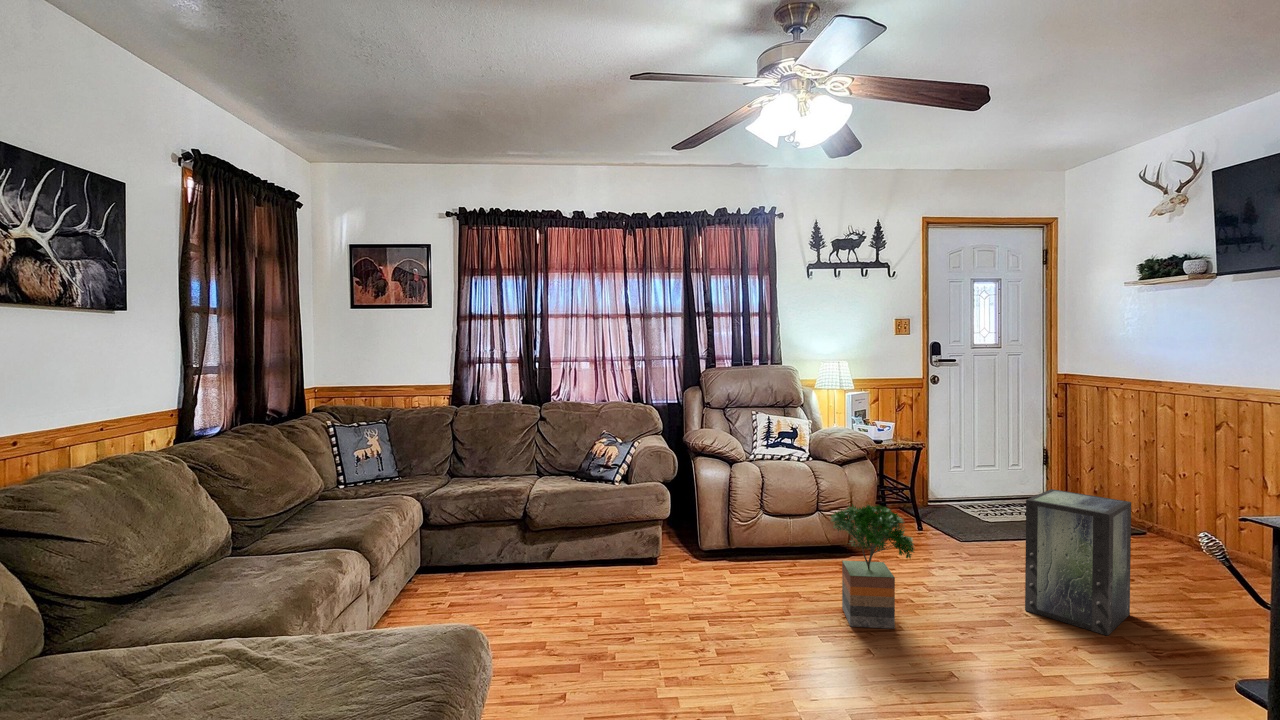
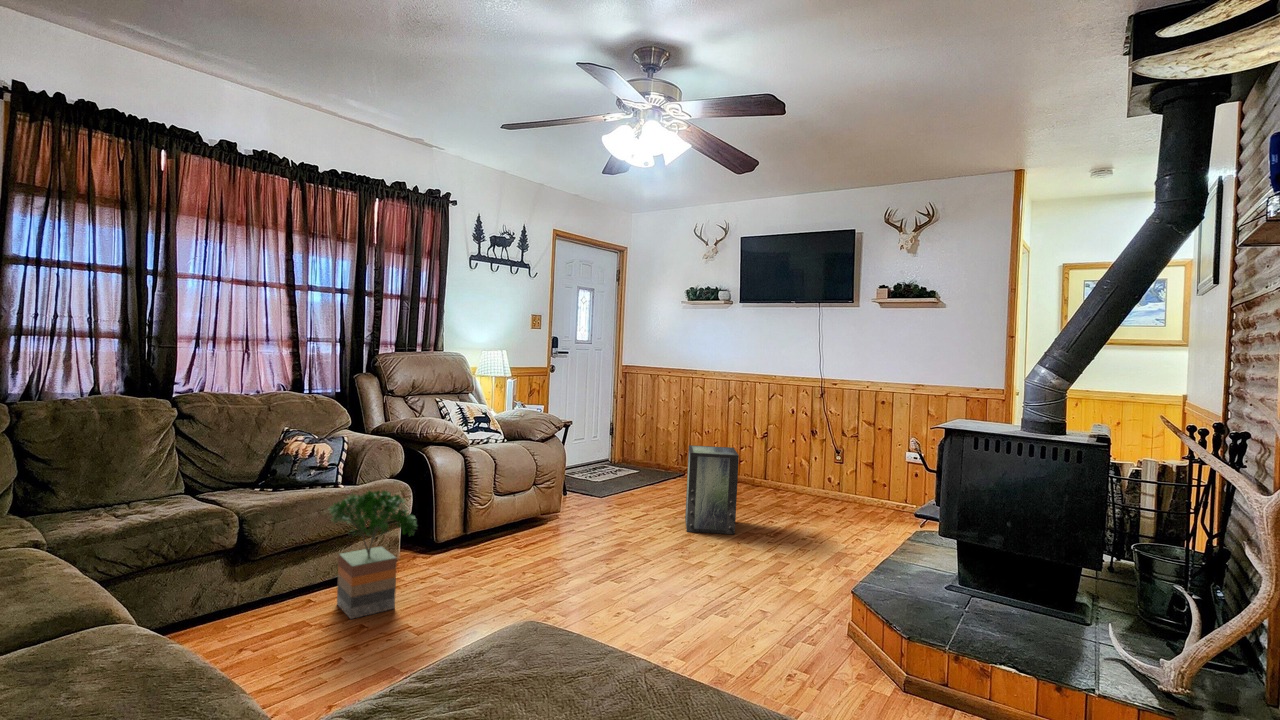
potted tree: present [831,504,915,629] -> present [329,491,417,619]

